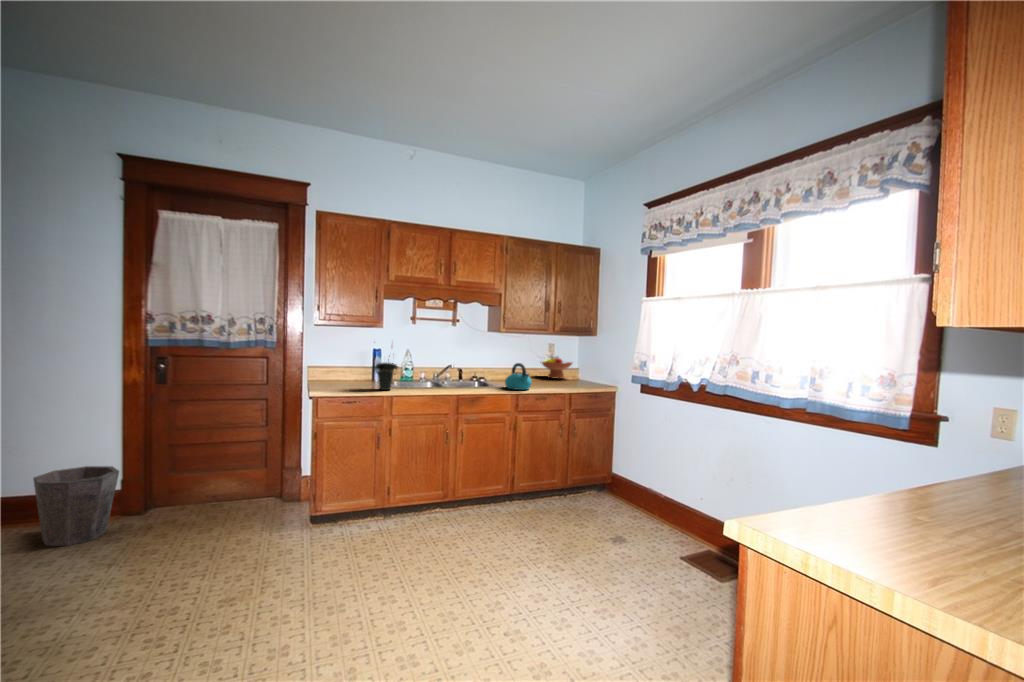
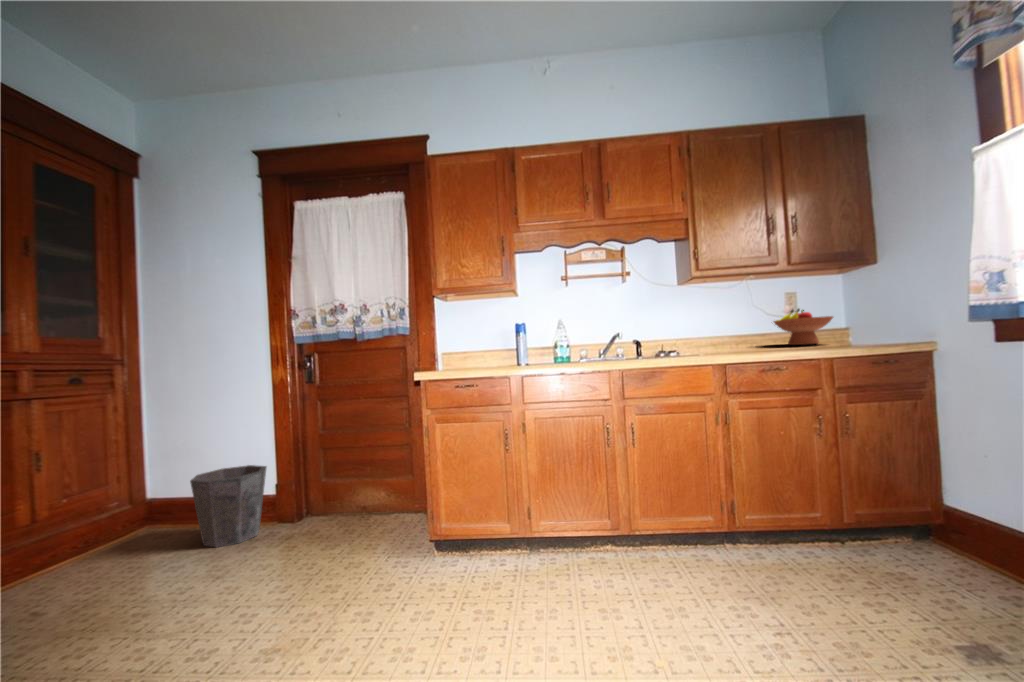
potted plant: present [374,363,398,390] -> none [491,296,527,370]
kettle: present [505,363,532,390] -> none [700,316,749,358]

